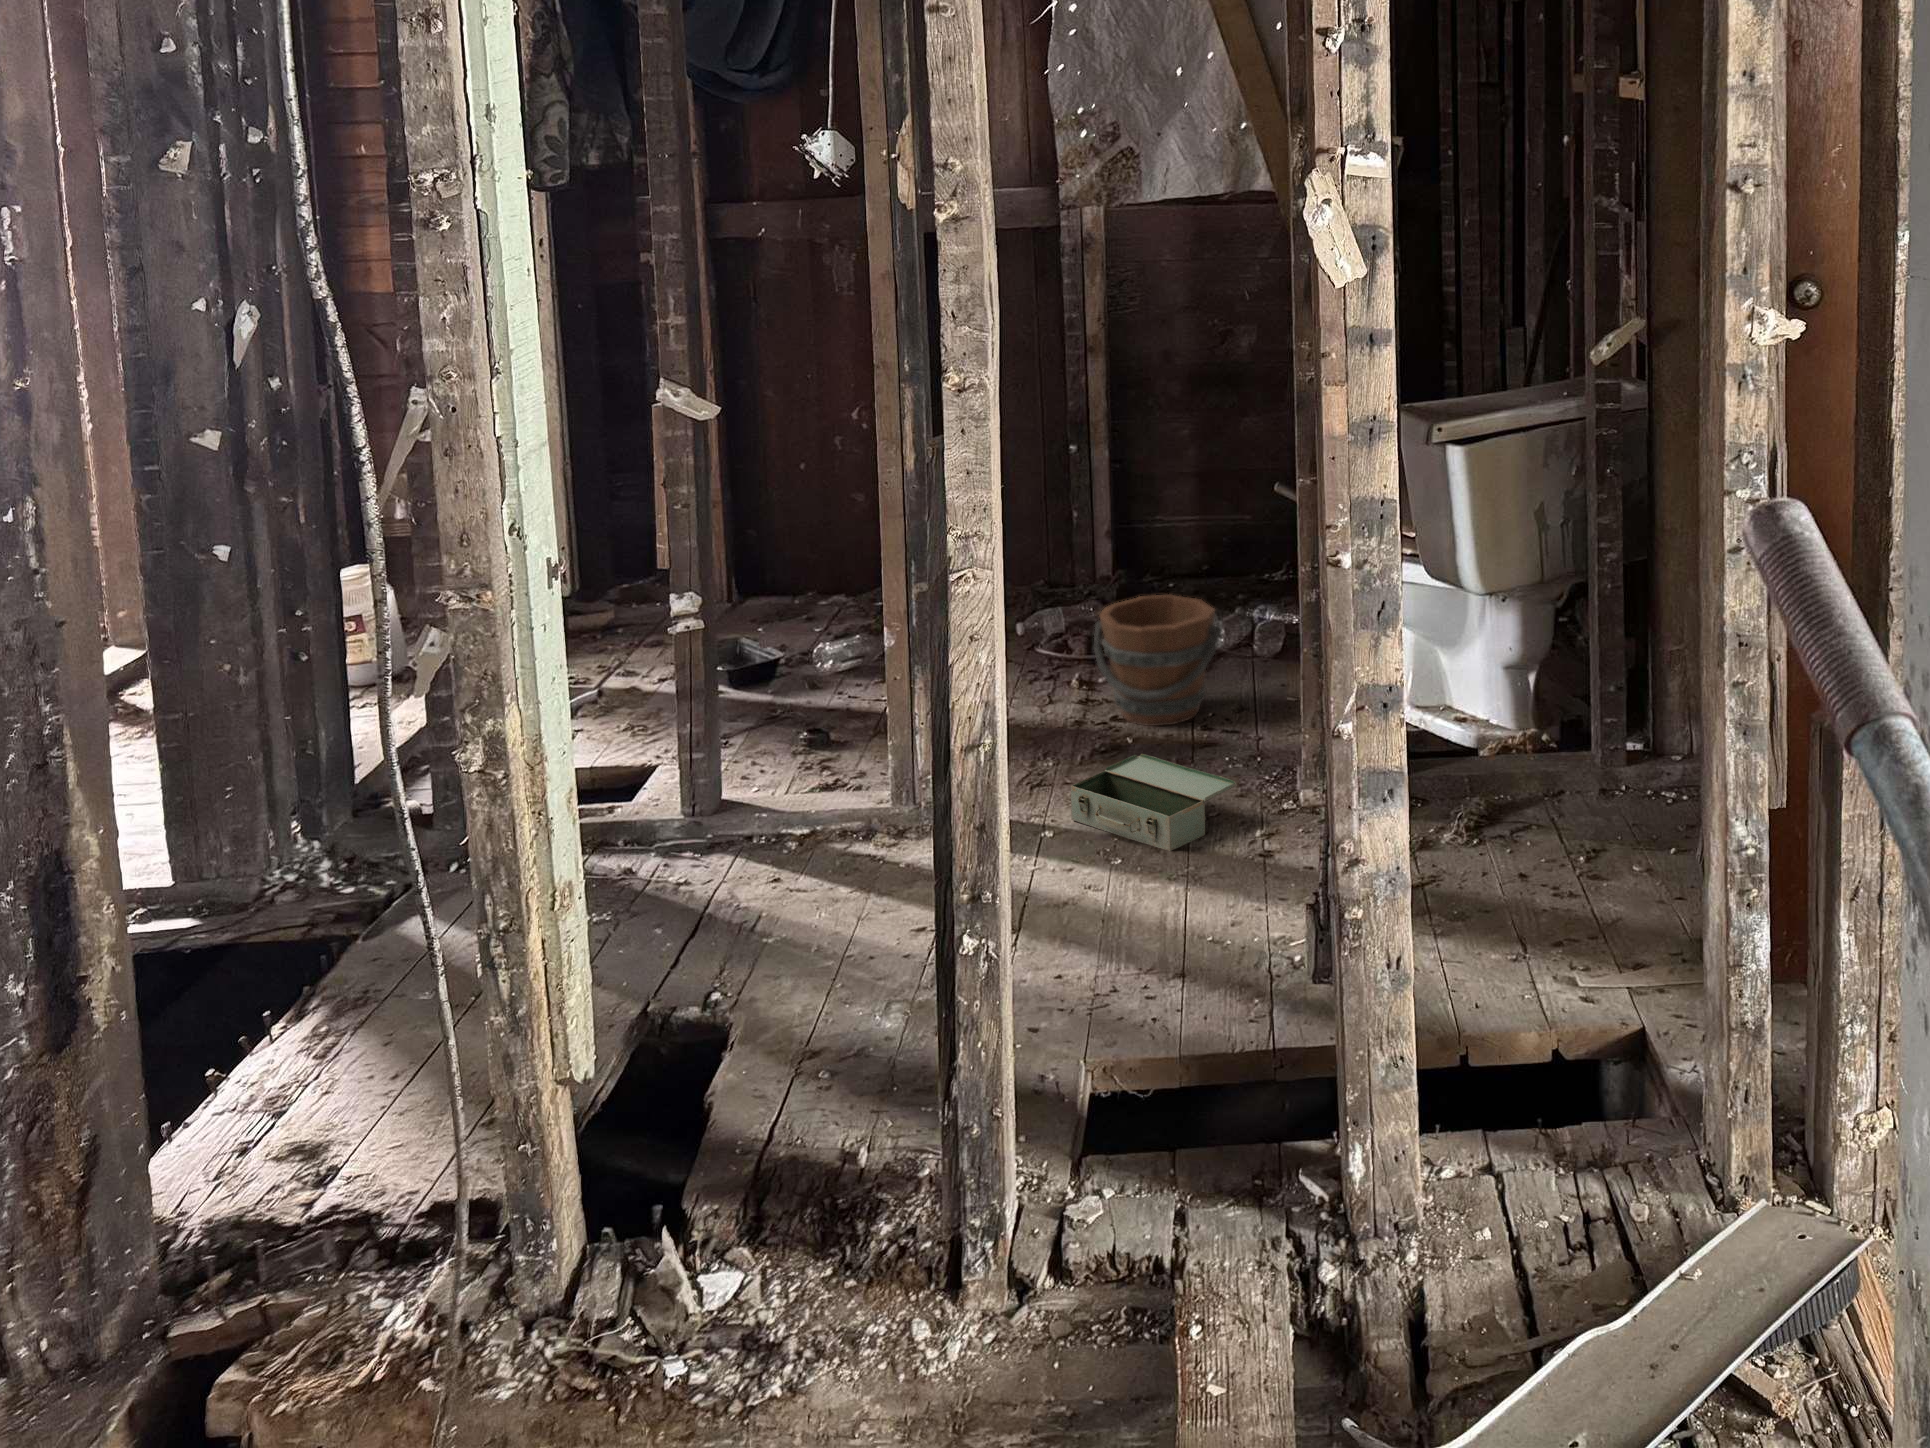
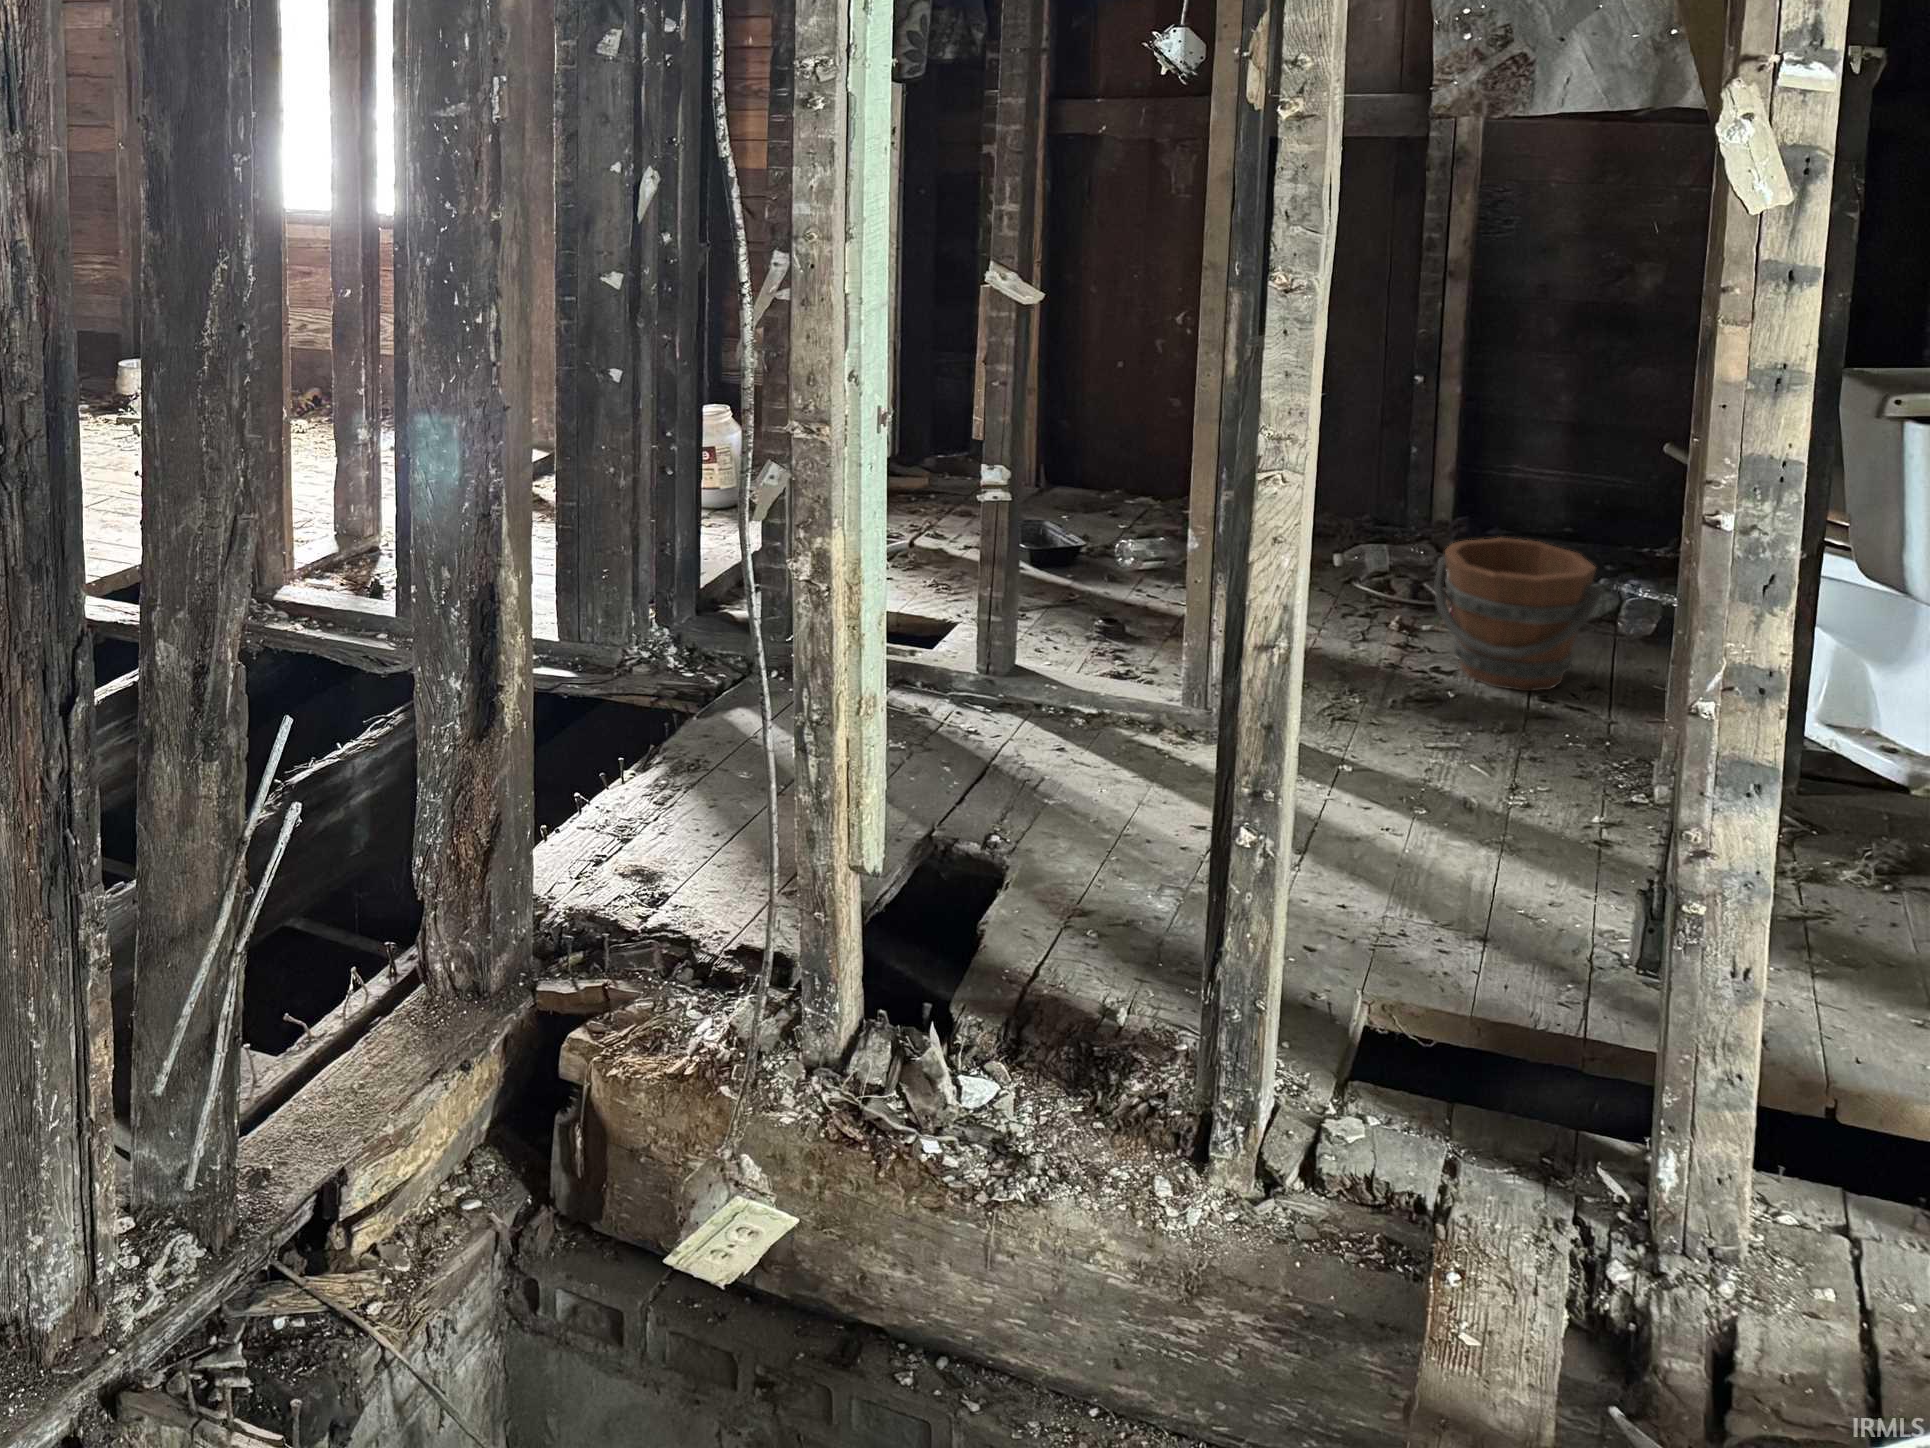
toolbox: present [1071,754,1237,851] -> none [1383,711,1594,825]

